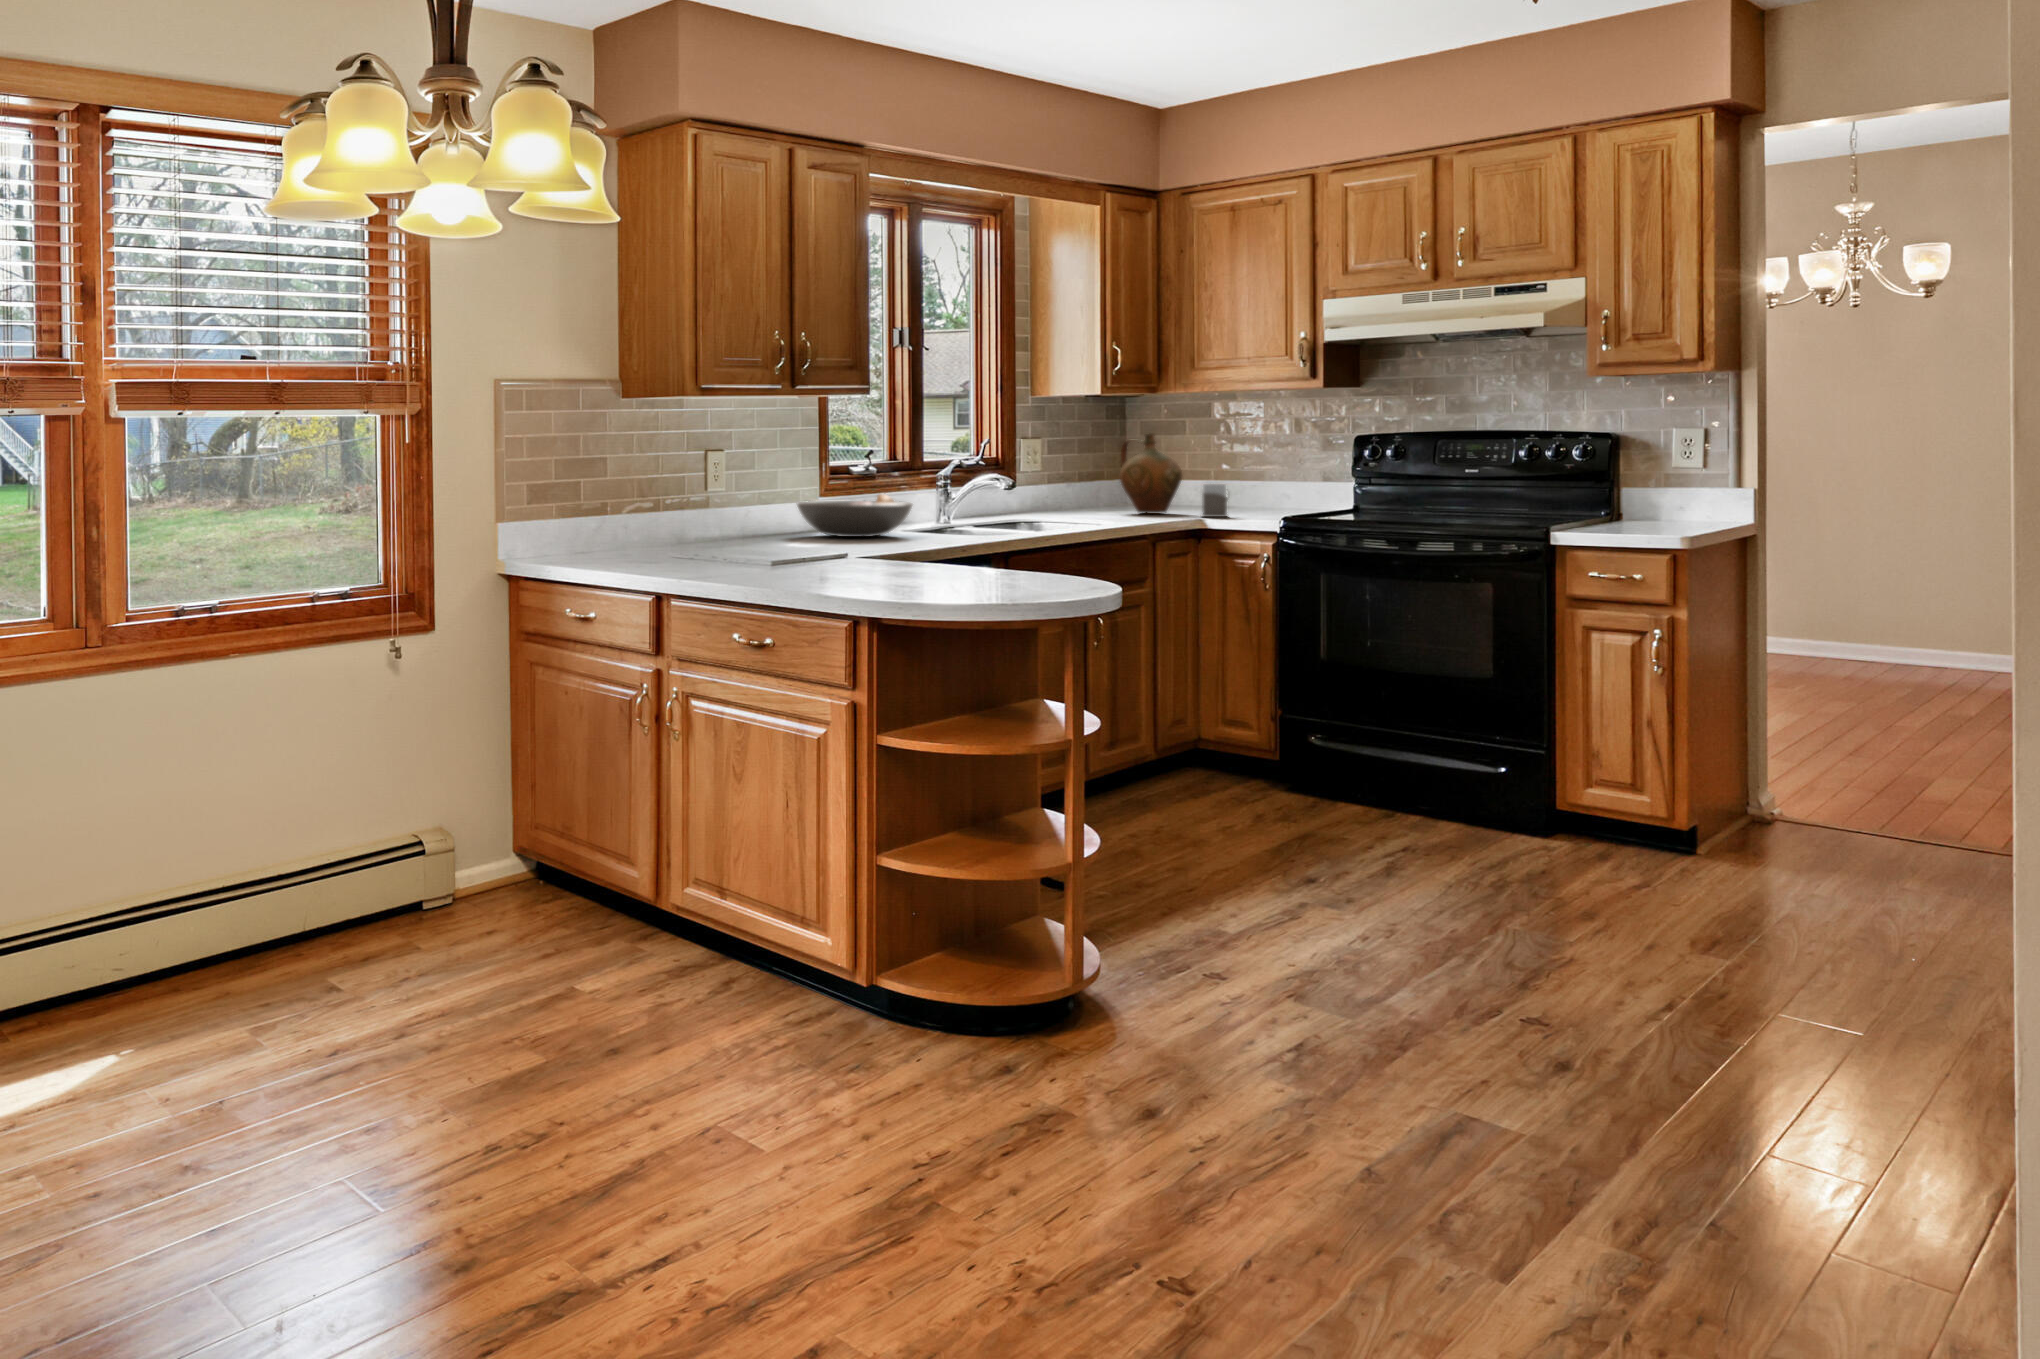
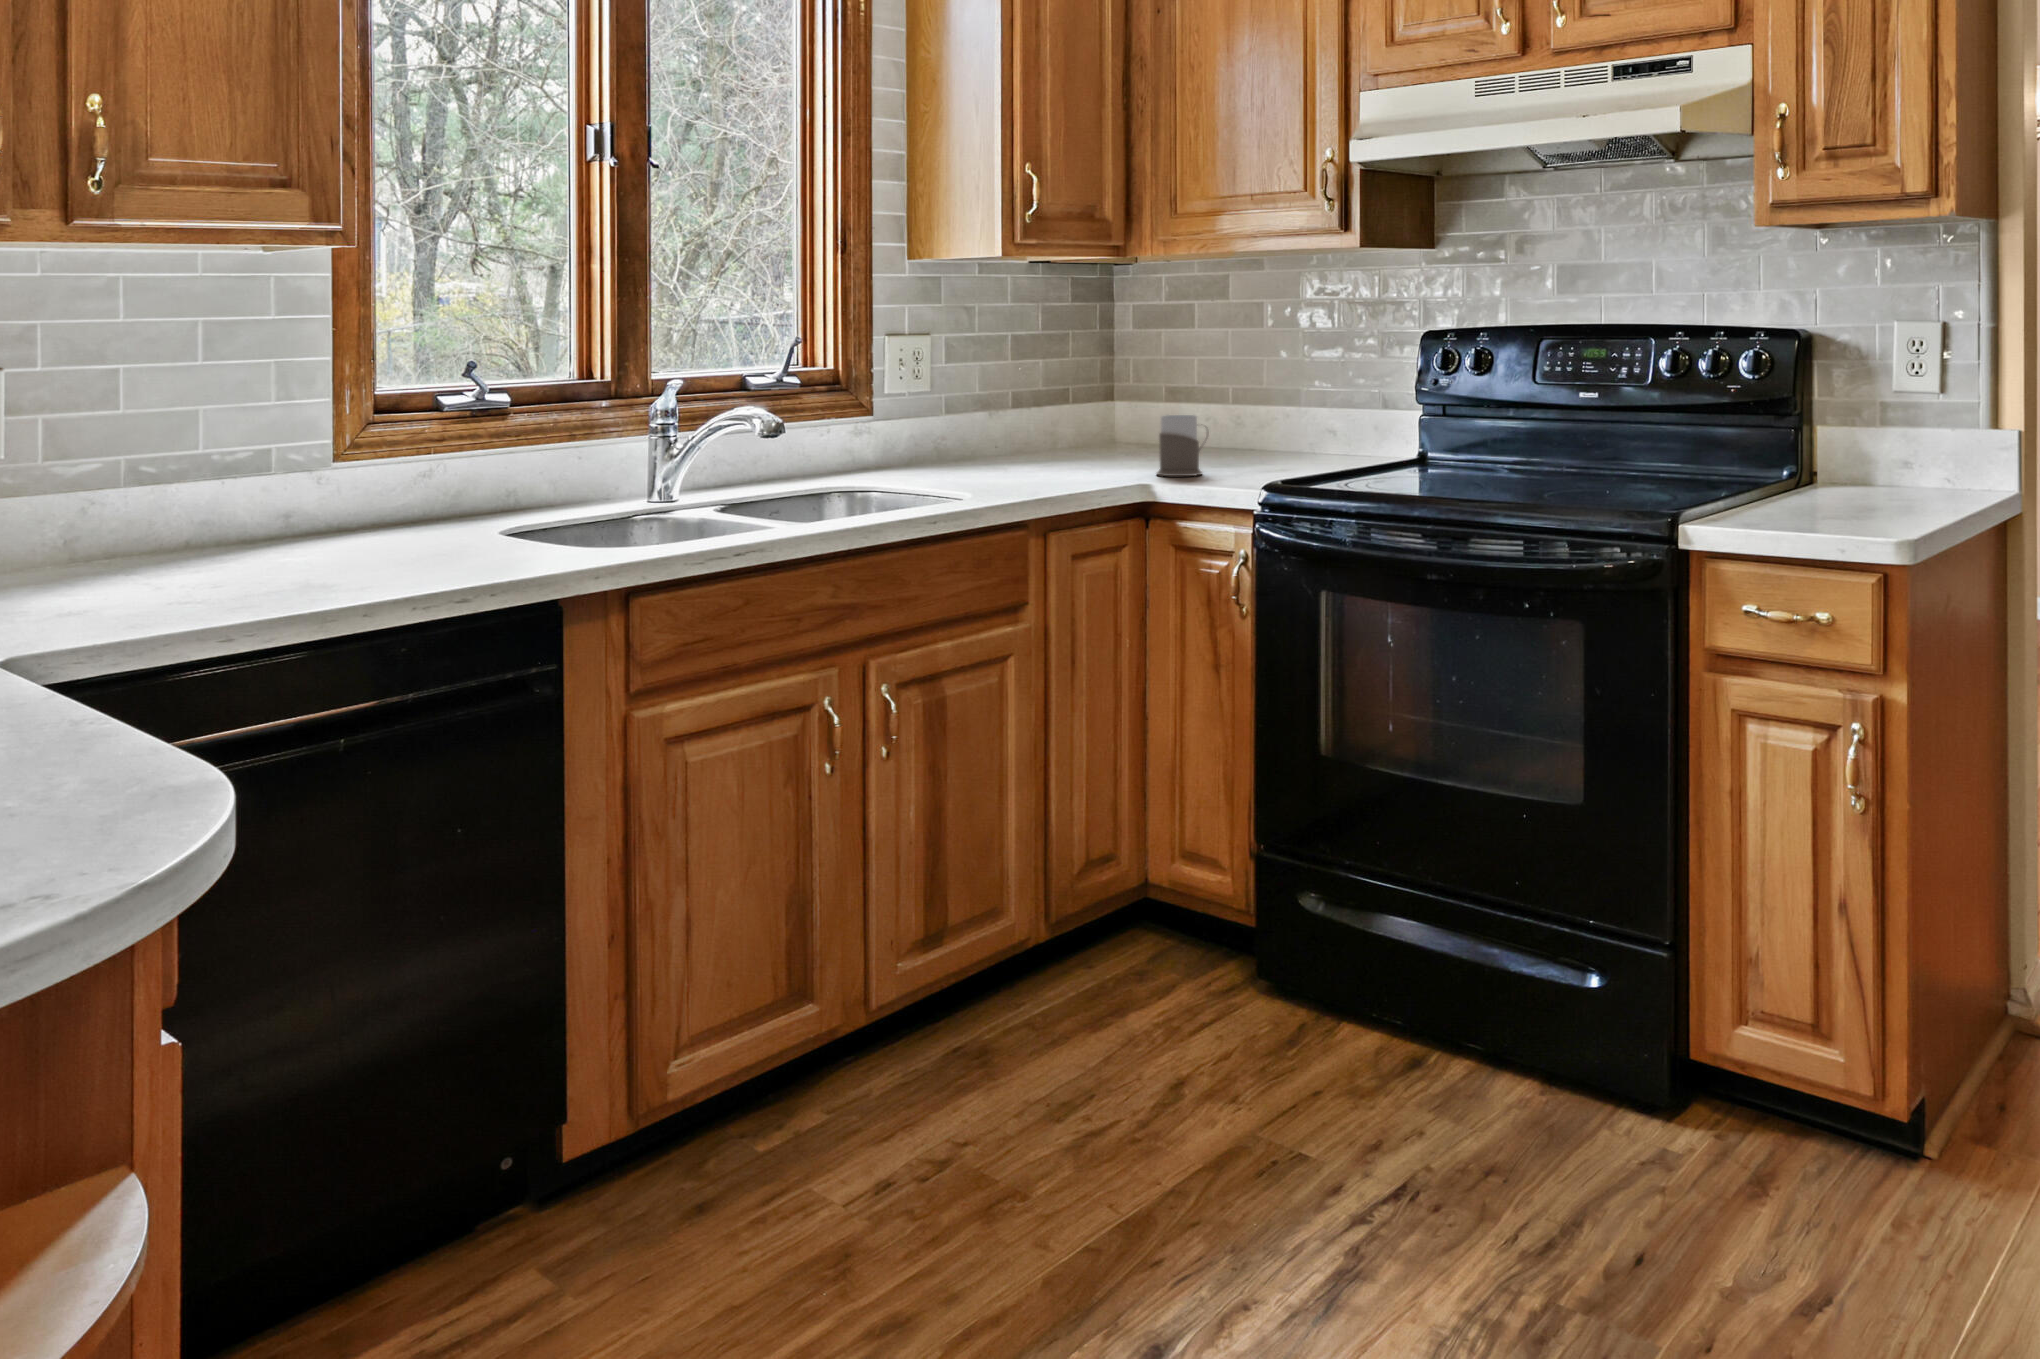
ceramic jug: present [1120,434,1182,514] -> none [1051,324,1152,463]
fruit bowl: present [797,494,912,537] -> none [57,480,367,591]

